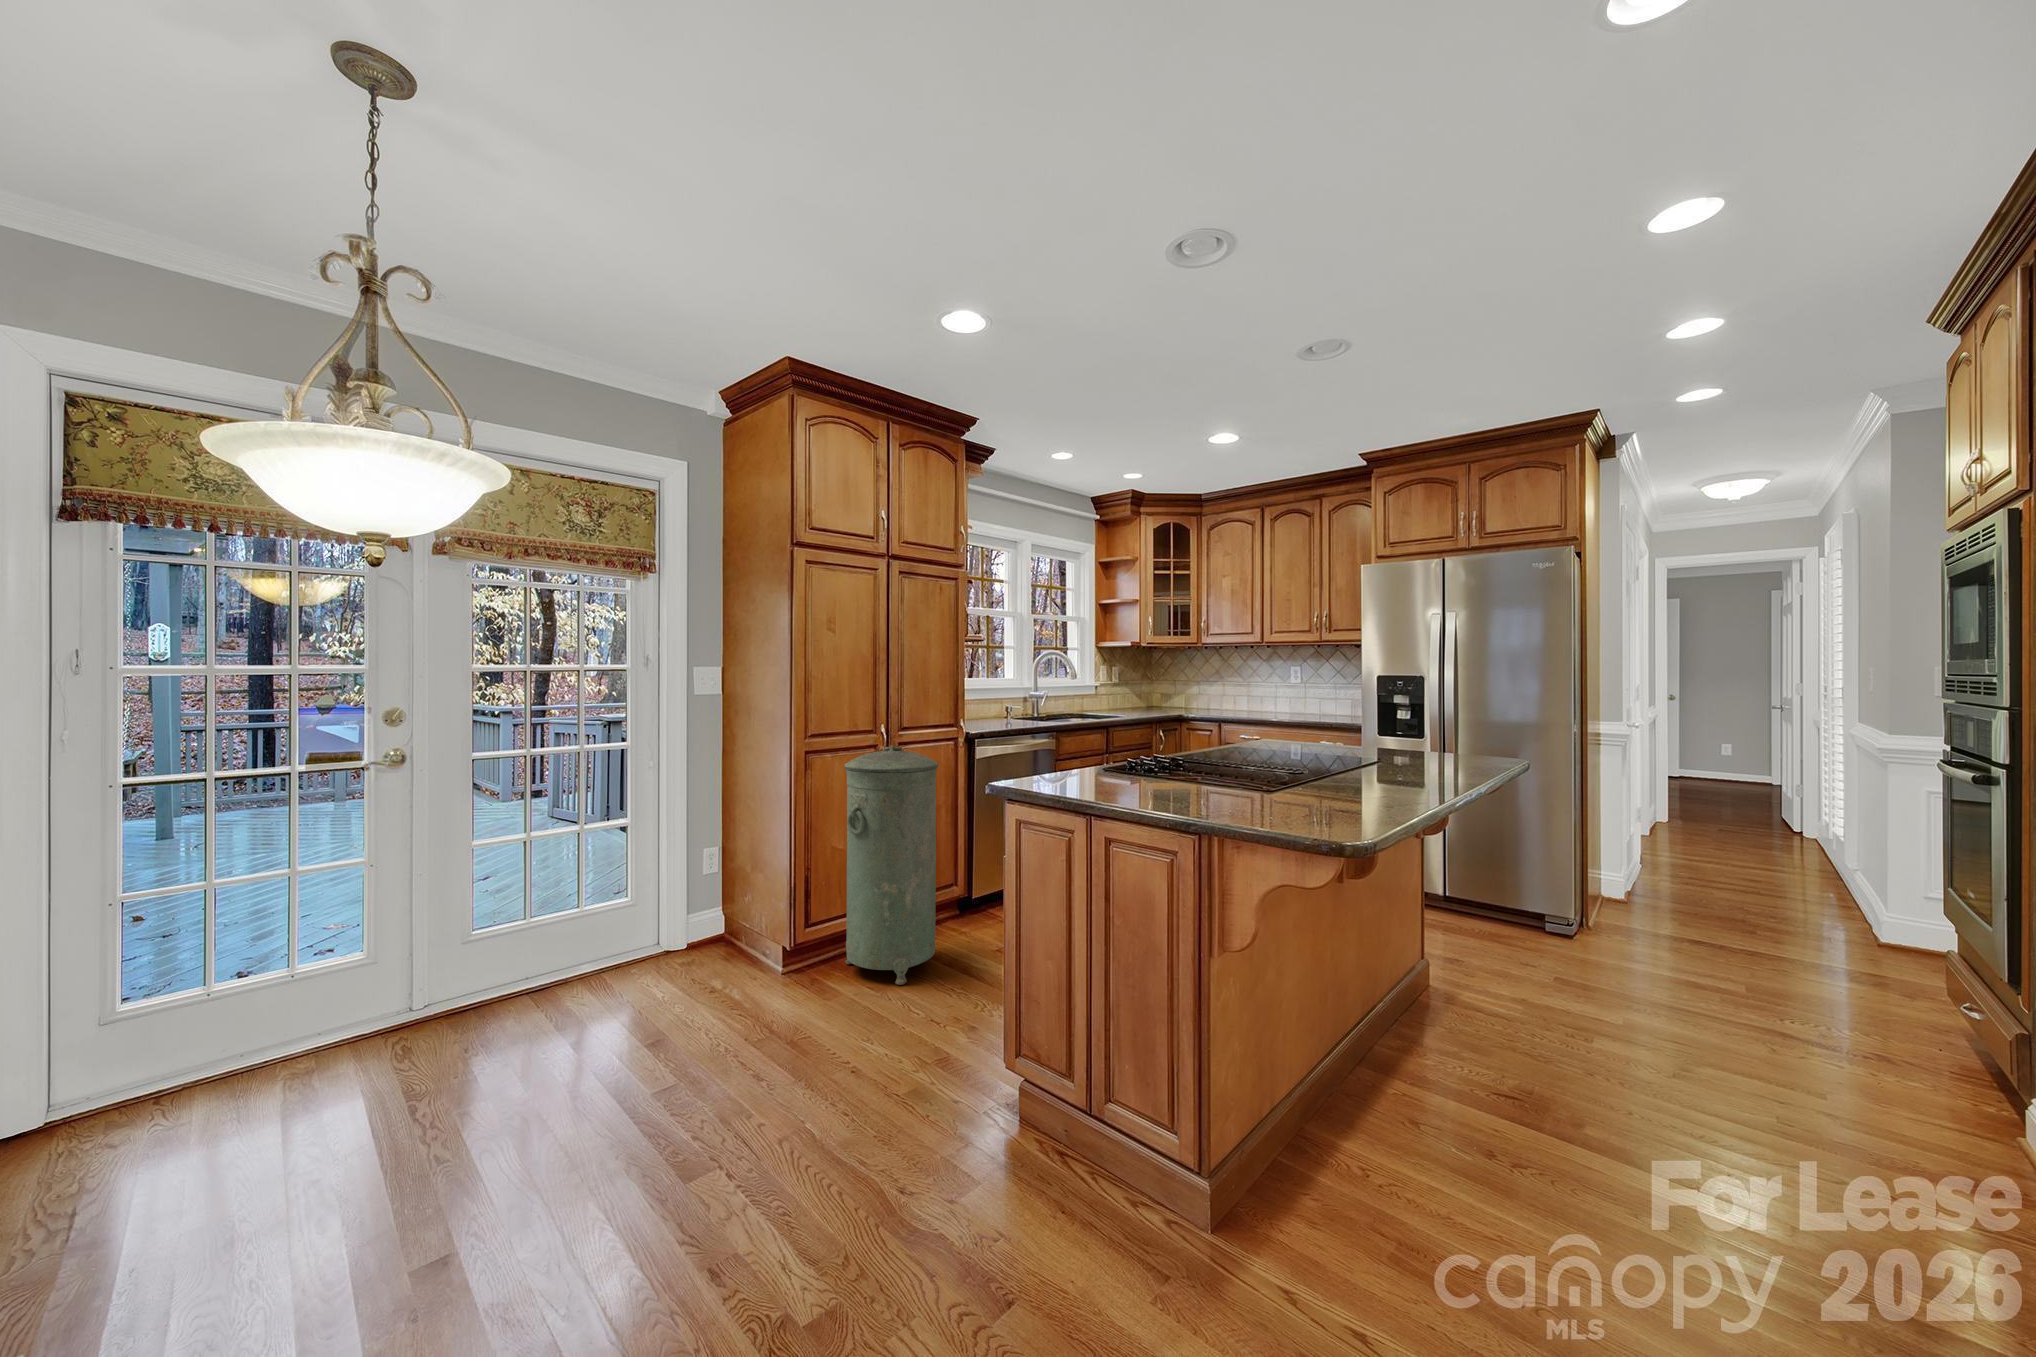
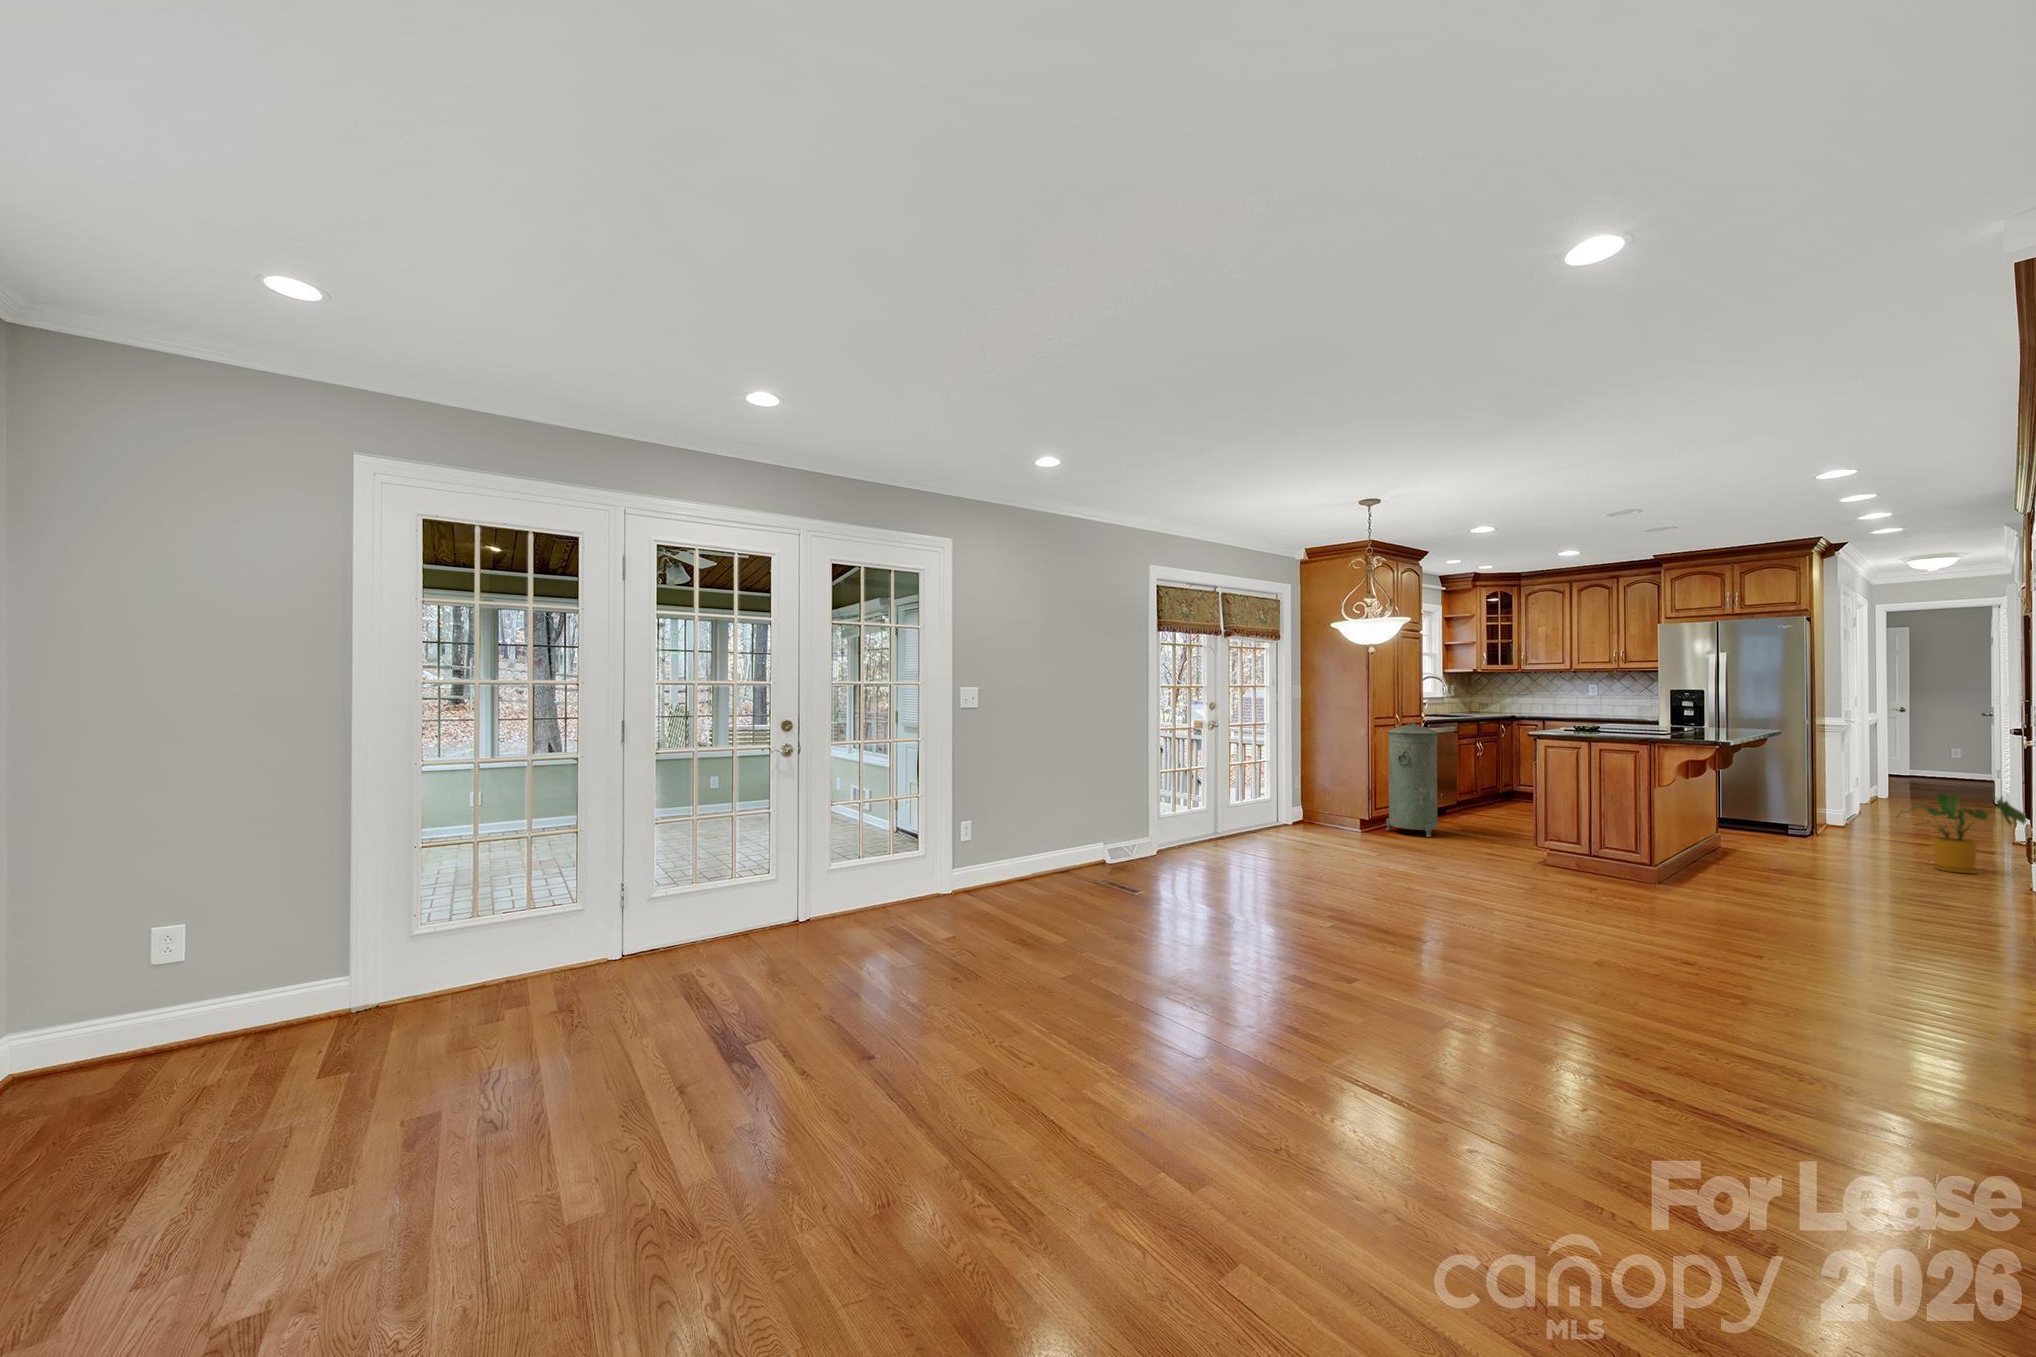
house plant: none [1711,883,1955,1053] -> present [1905,793,2027,874]

